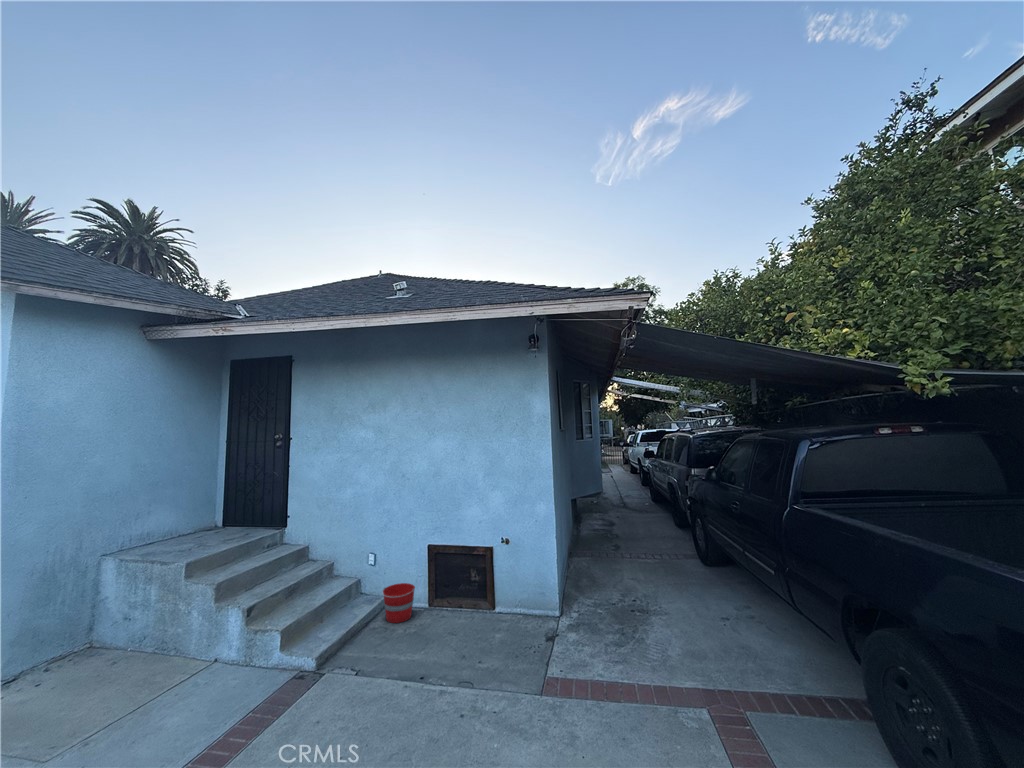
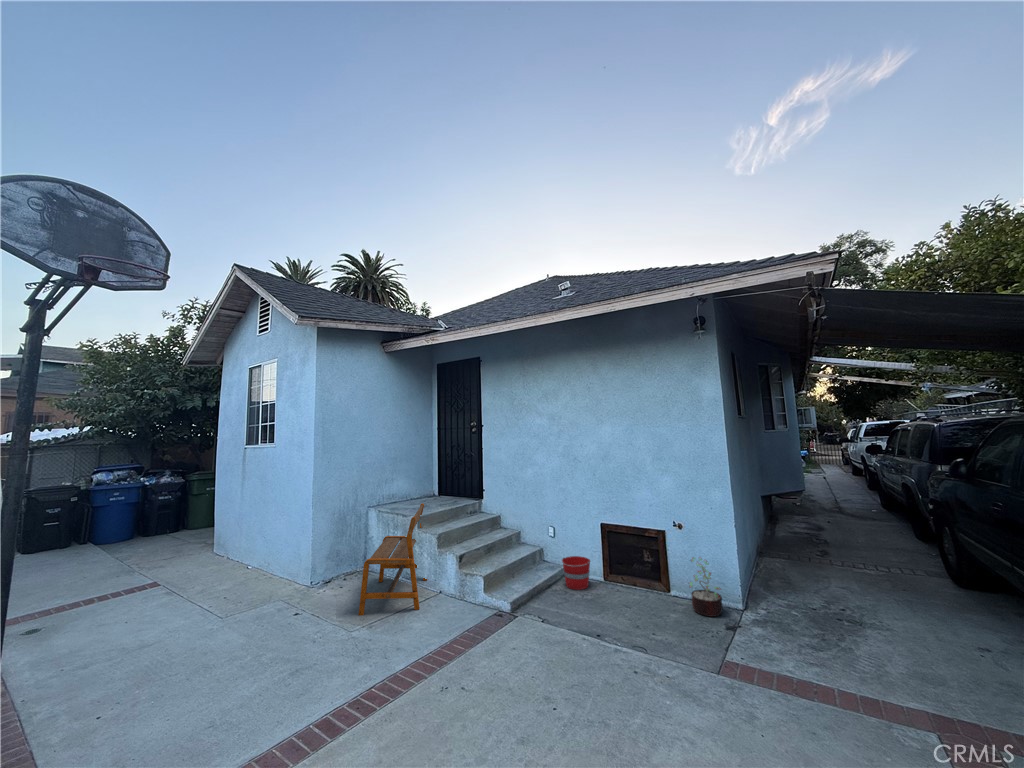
bench: none [59,544,197,734] -> present [359,503,427,615]
decorative plant: none [513,569,543,629] -> present [690,558,723,617]

